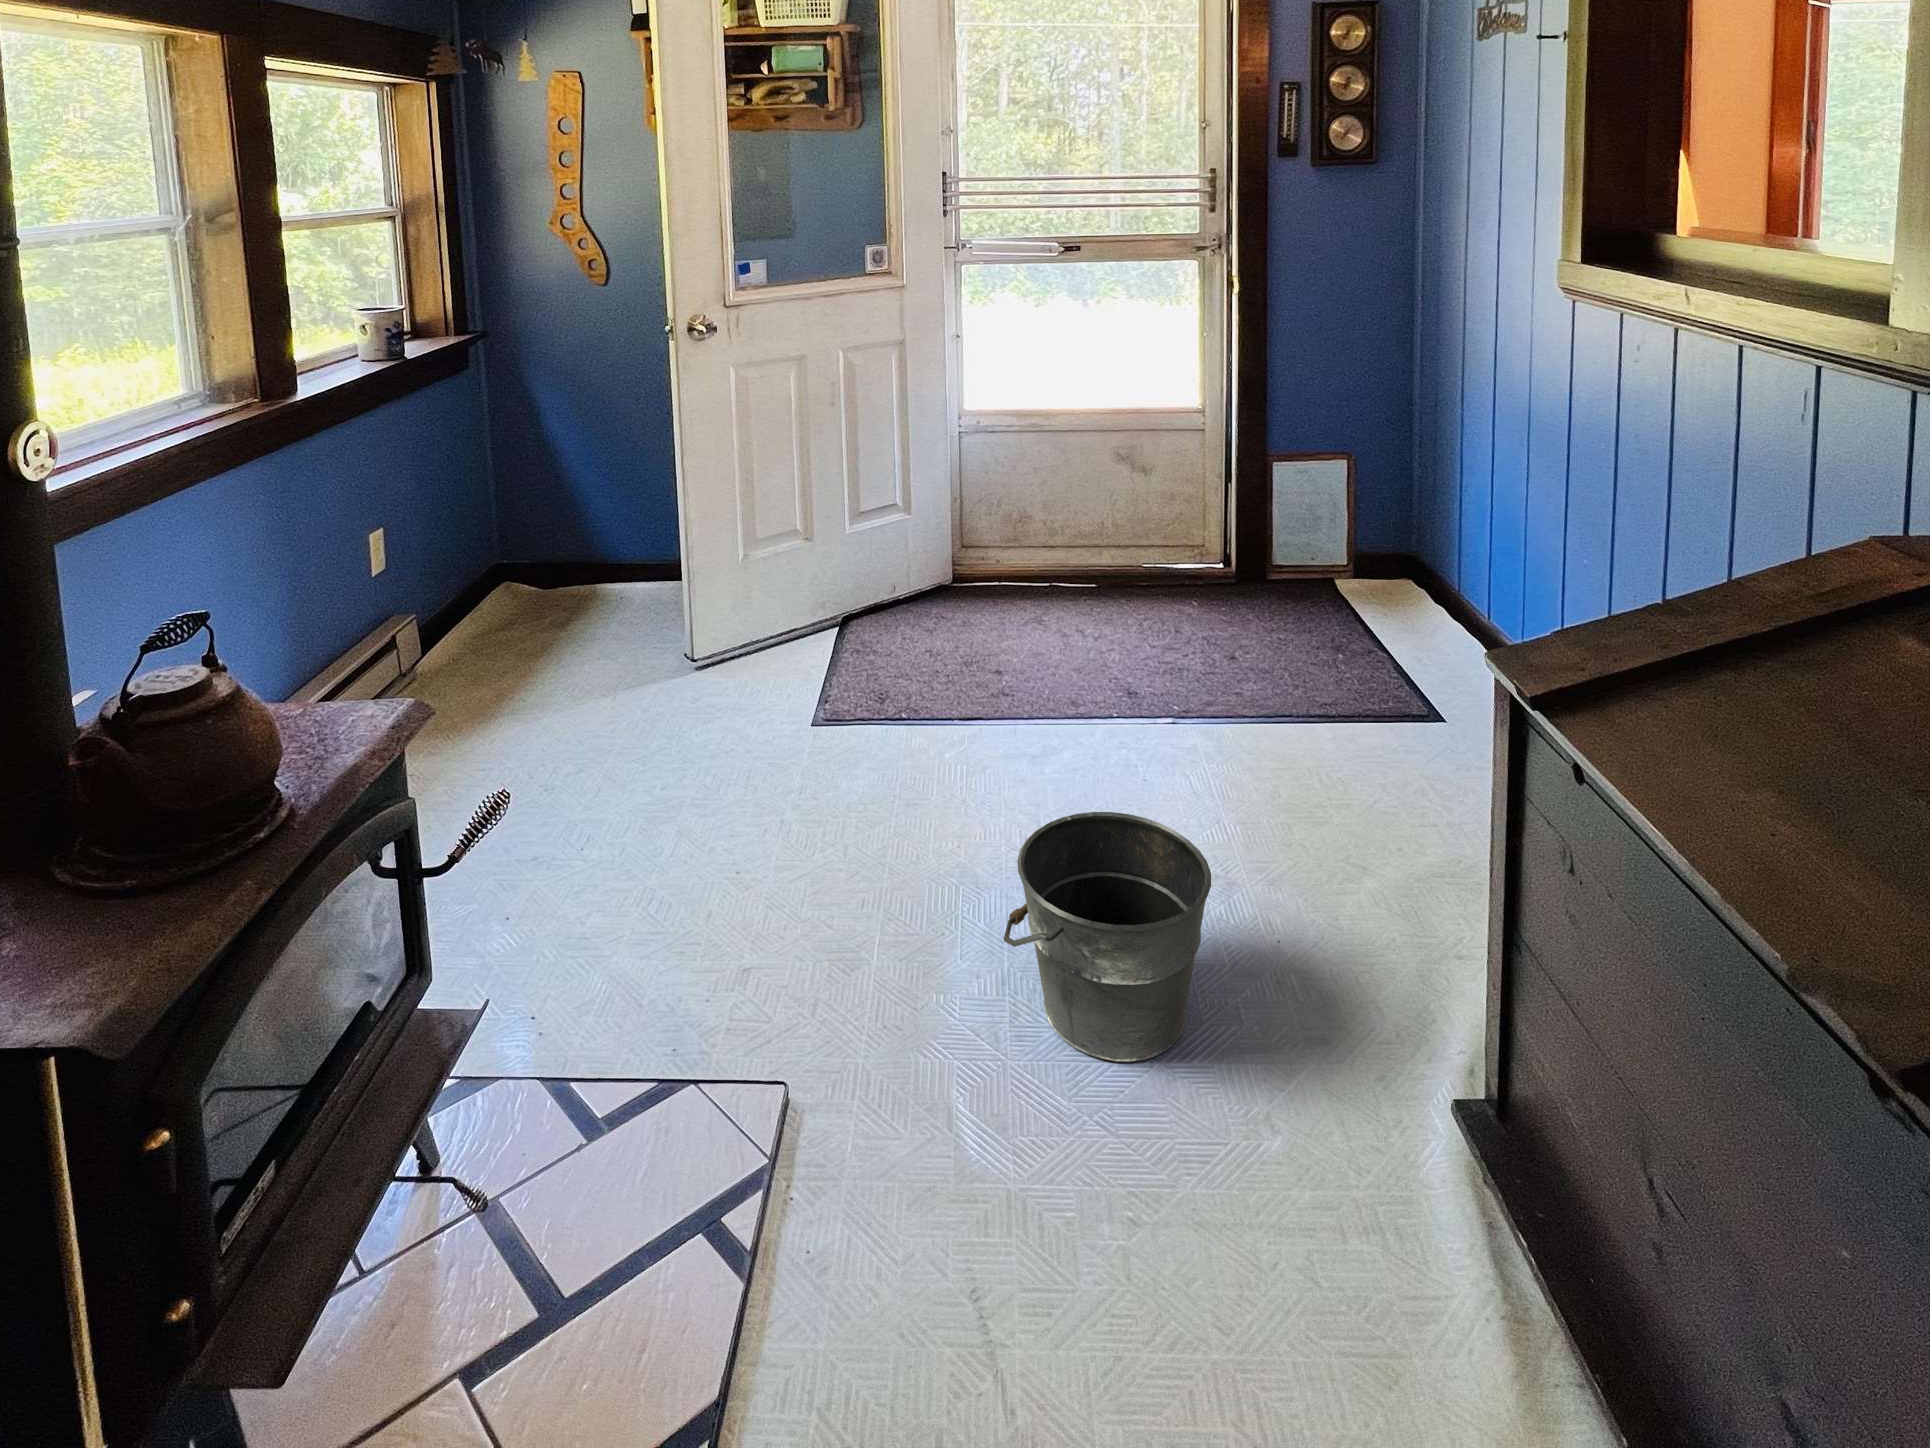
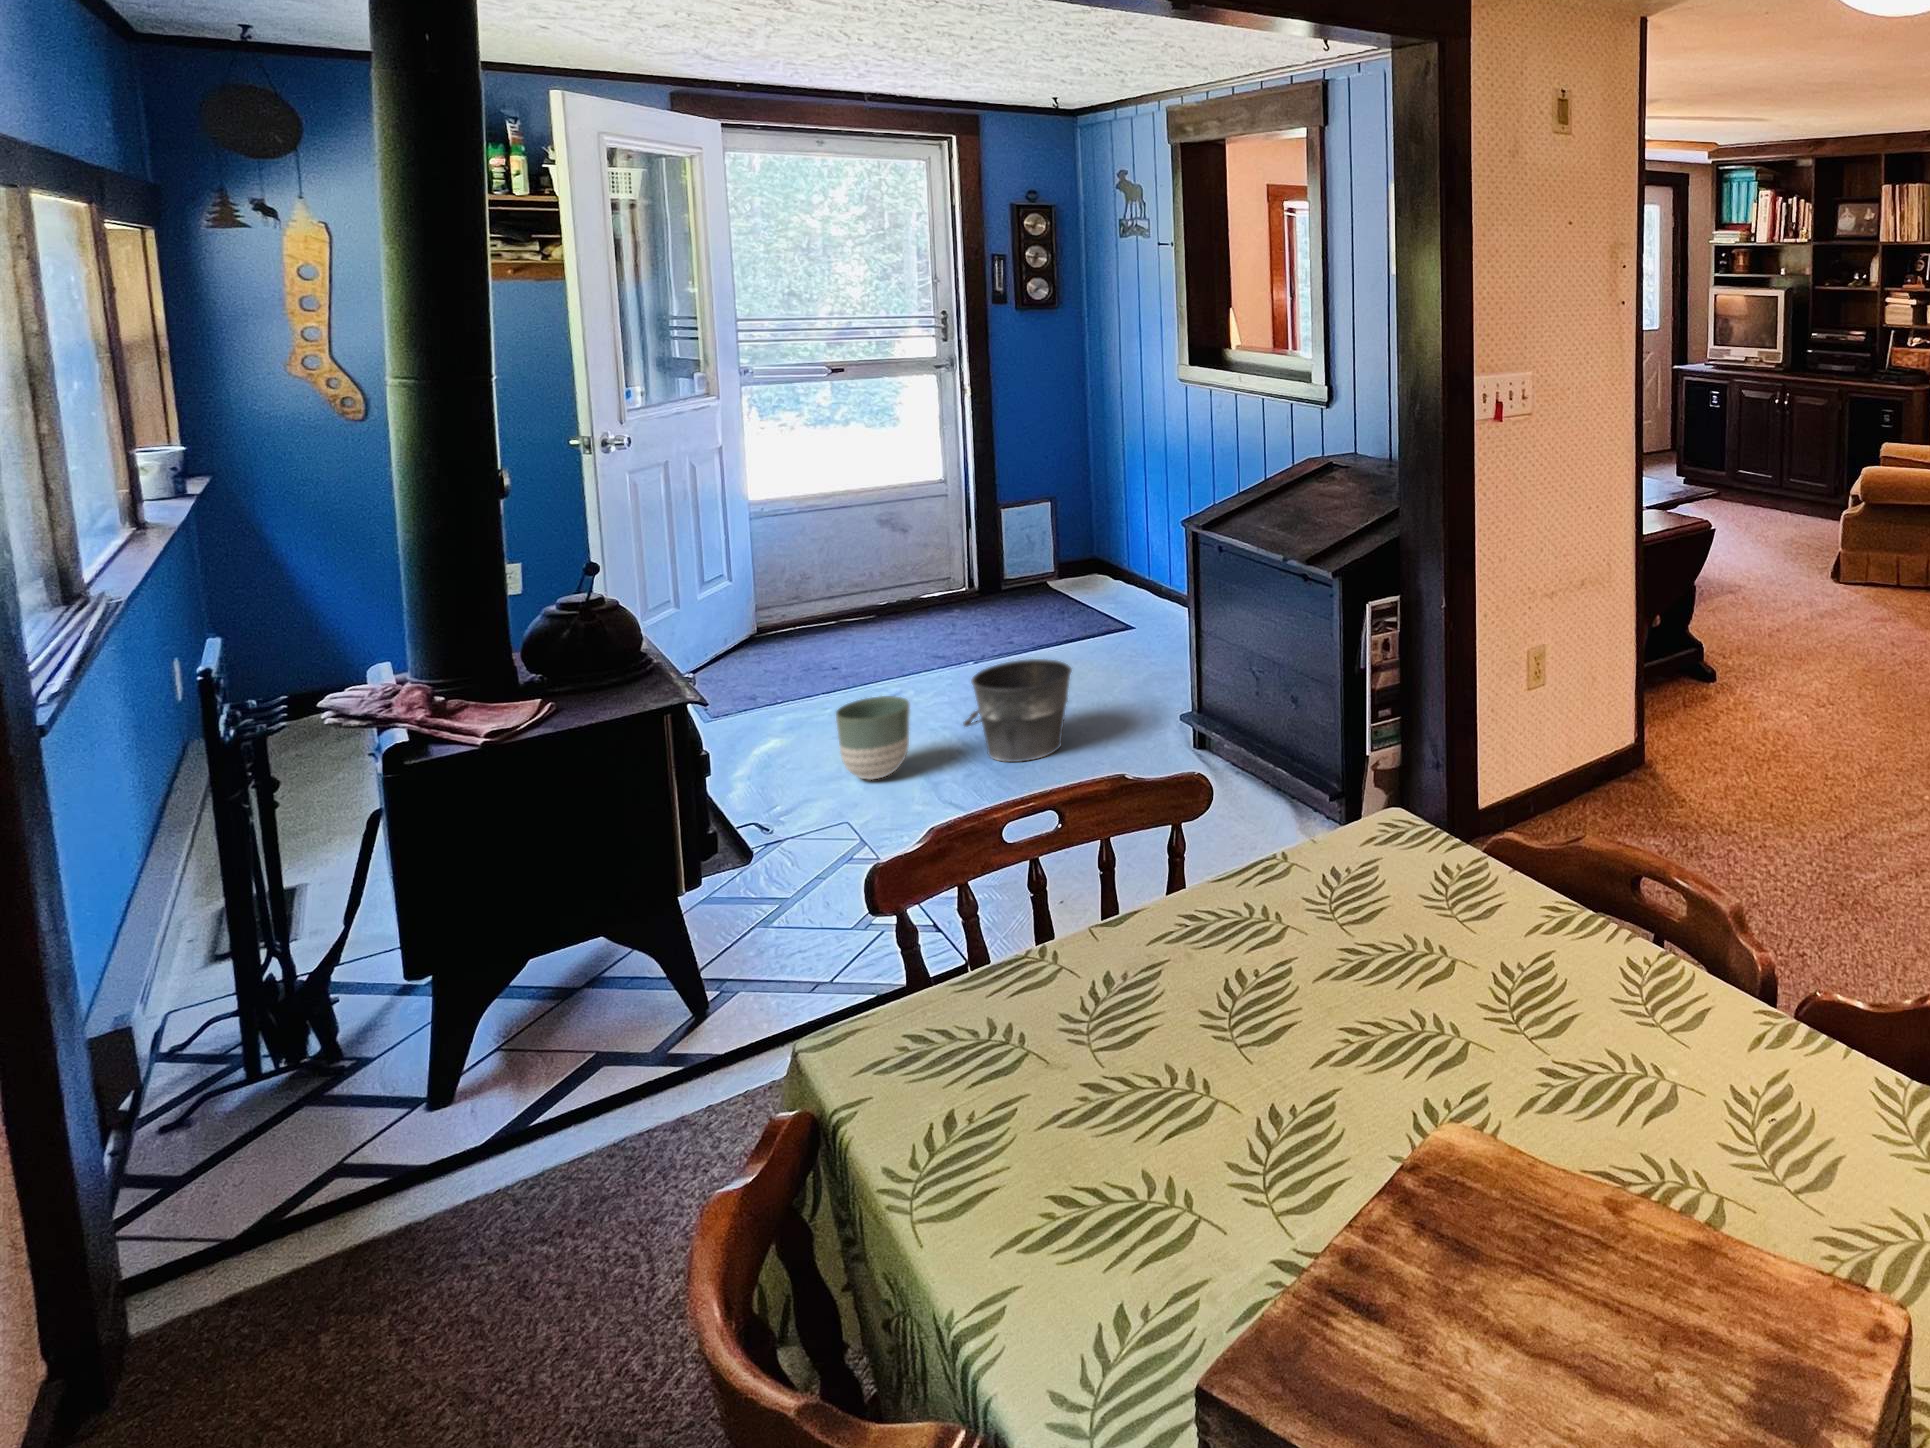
planter: none [802,807,919,972] -> present [836,696,910,779]

